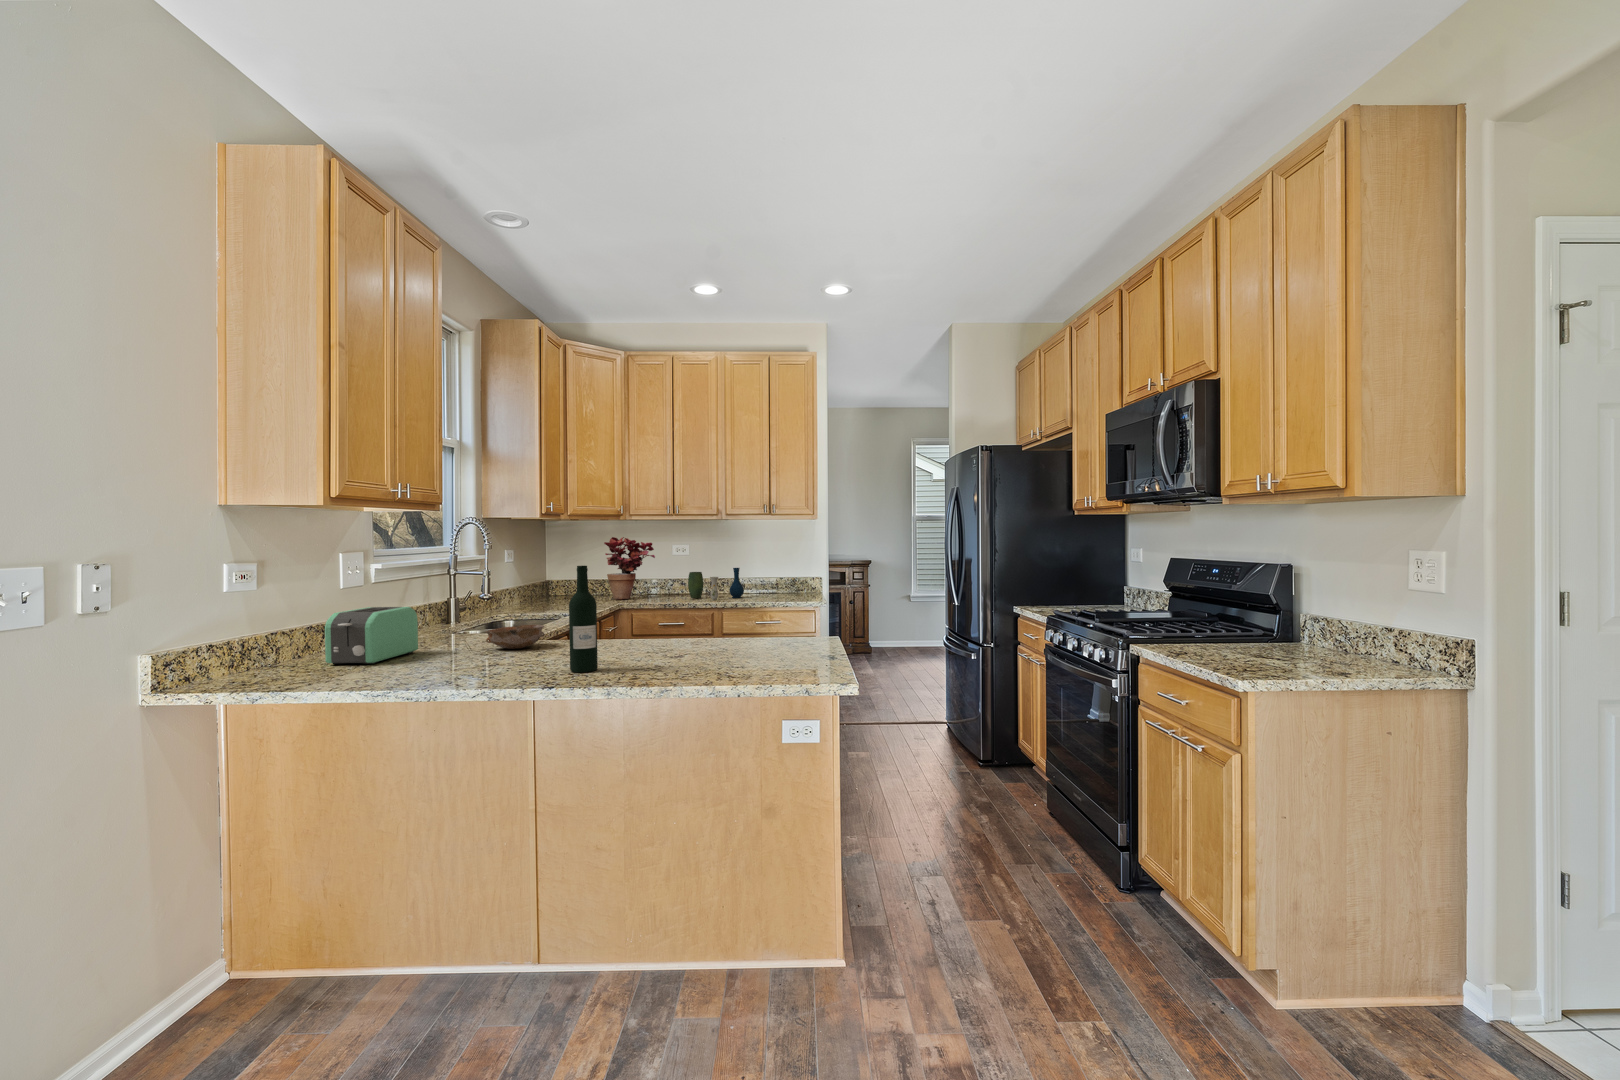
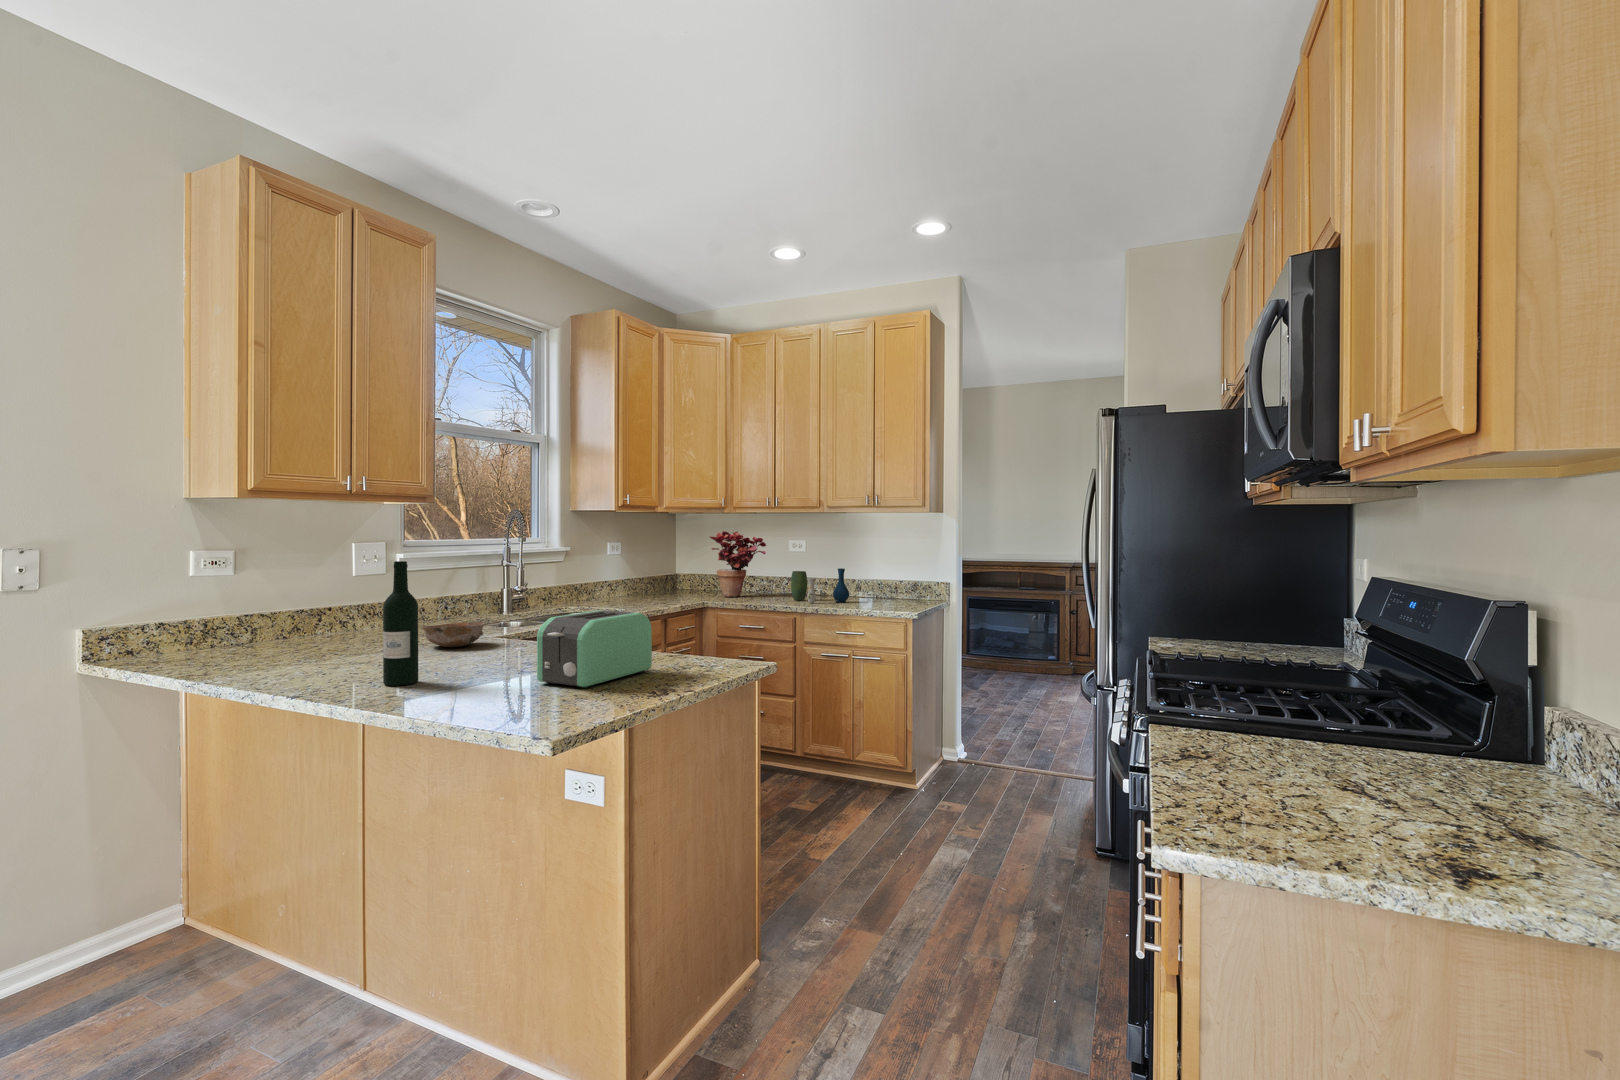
toaster: present [325,607,418,664] -> present [537,610,652,688]

